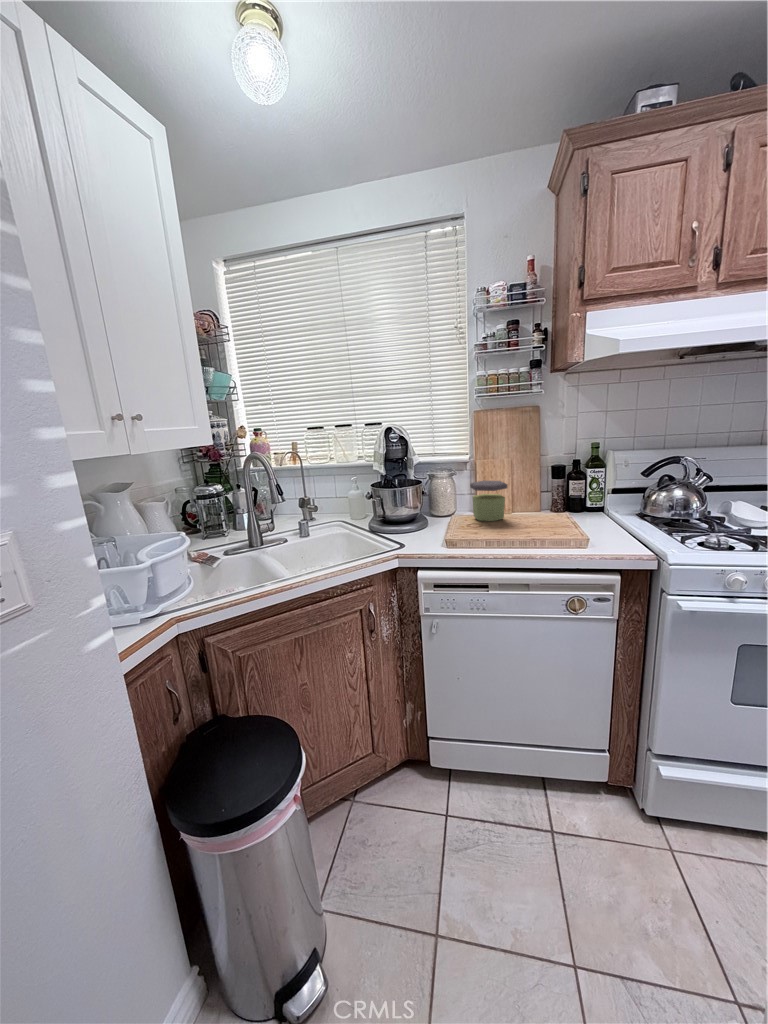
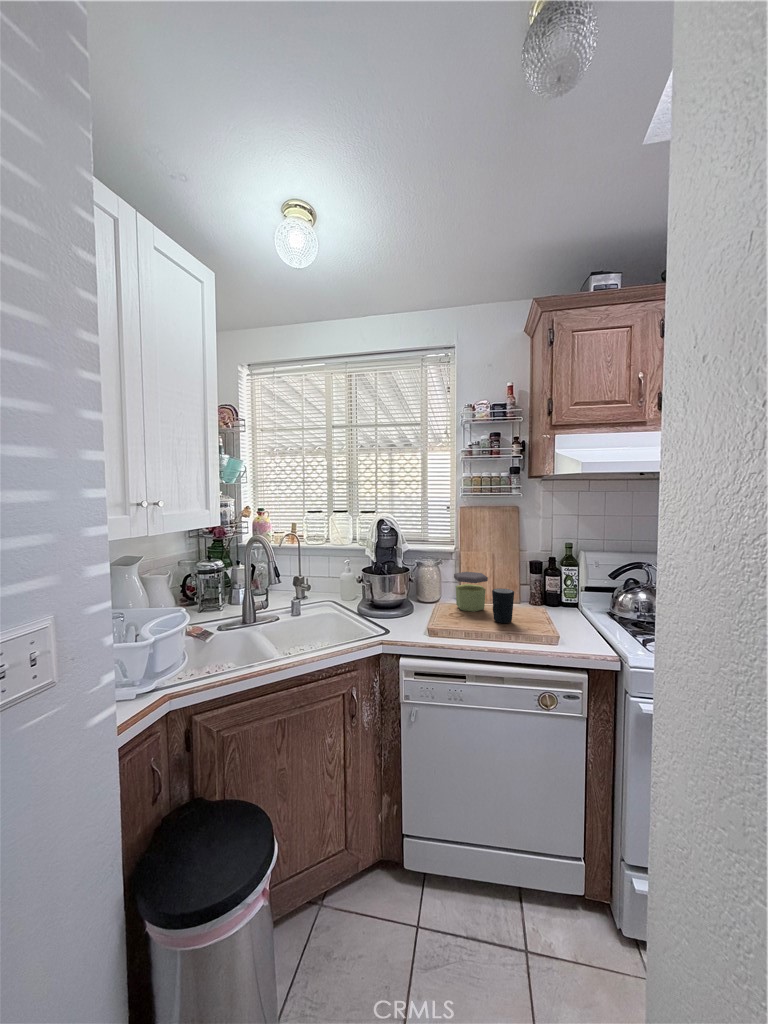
mug: none [514,494,539,529] -> present [492,588,514,623]

